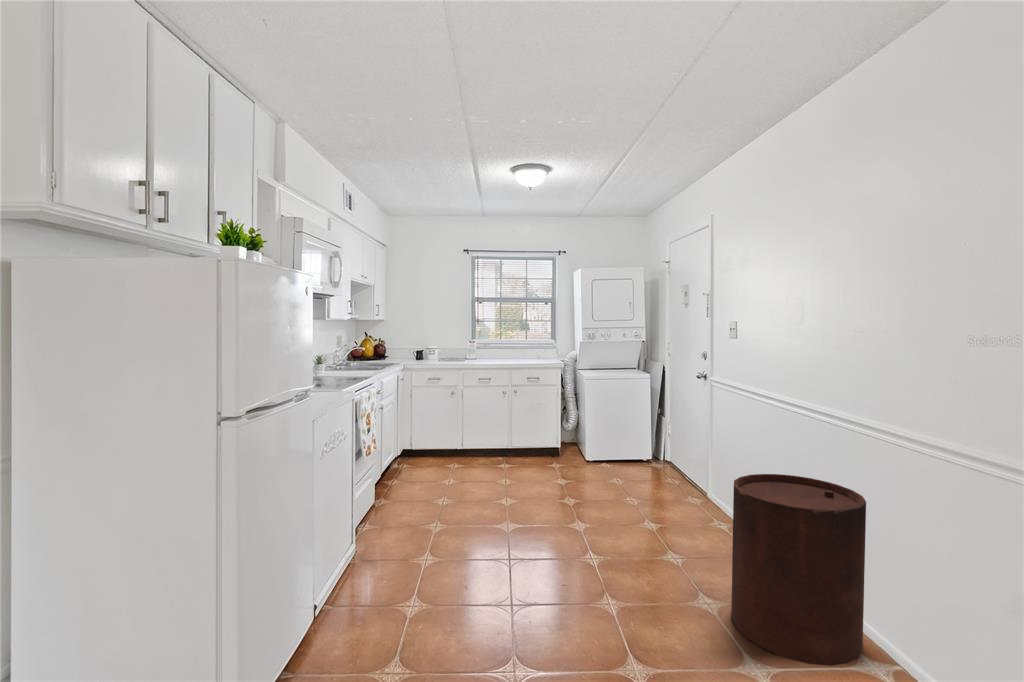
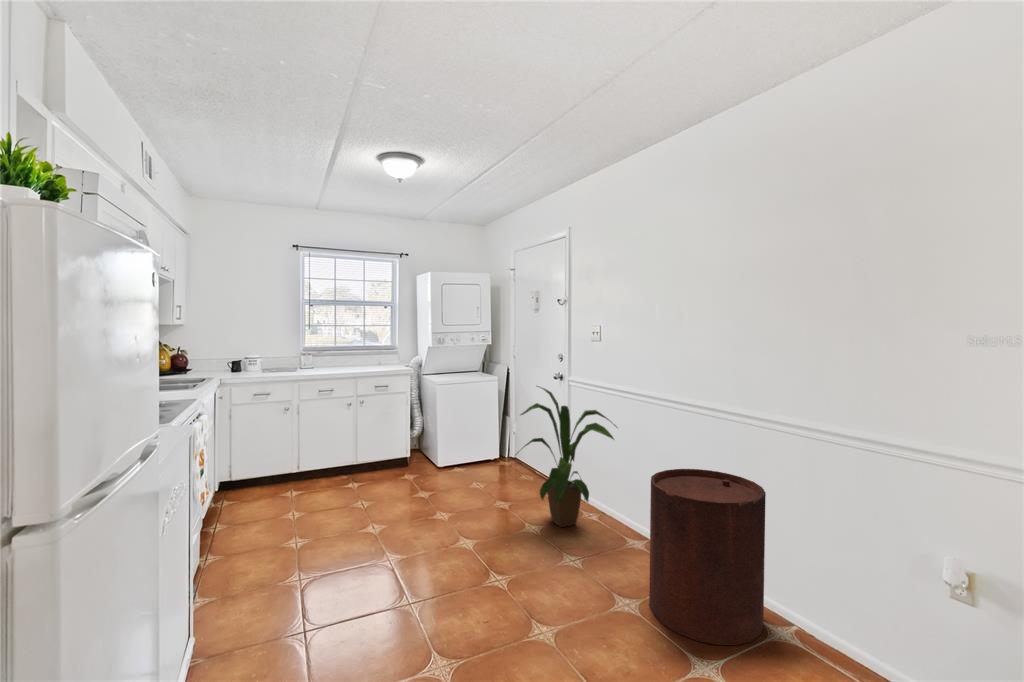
house plant: none [635,381,749,528] -> present [516,386,616,527]

